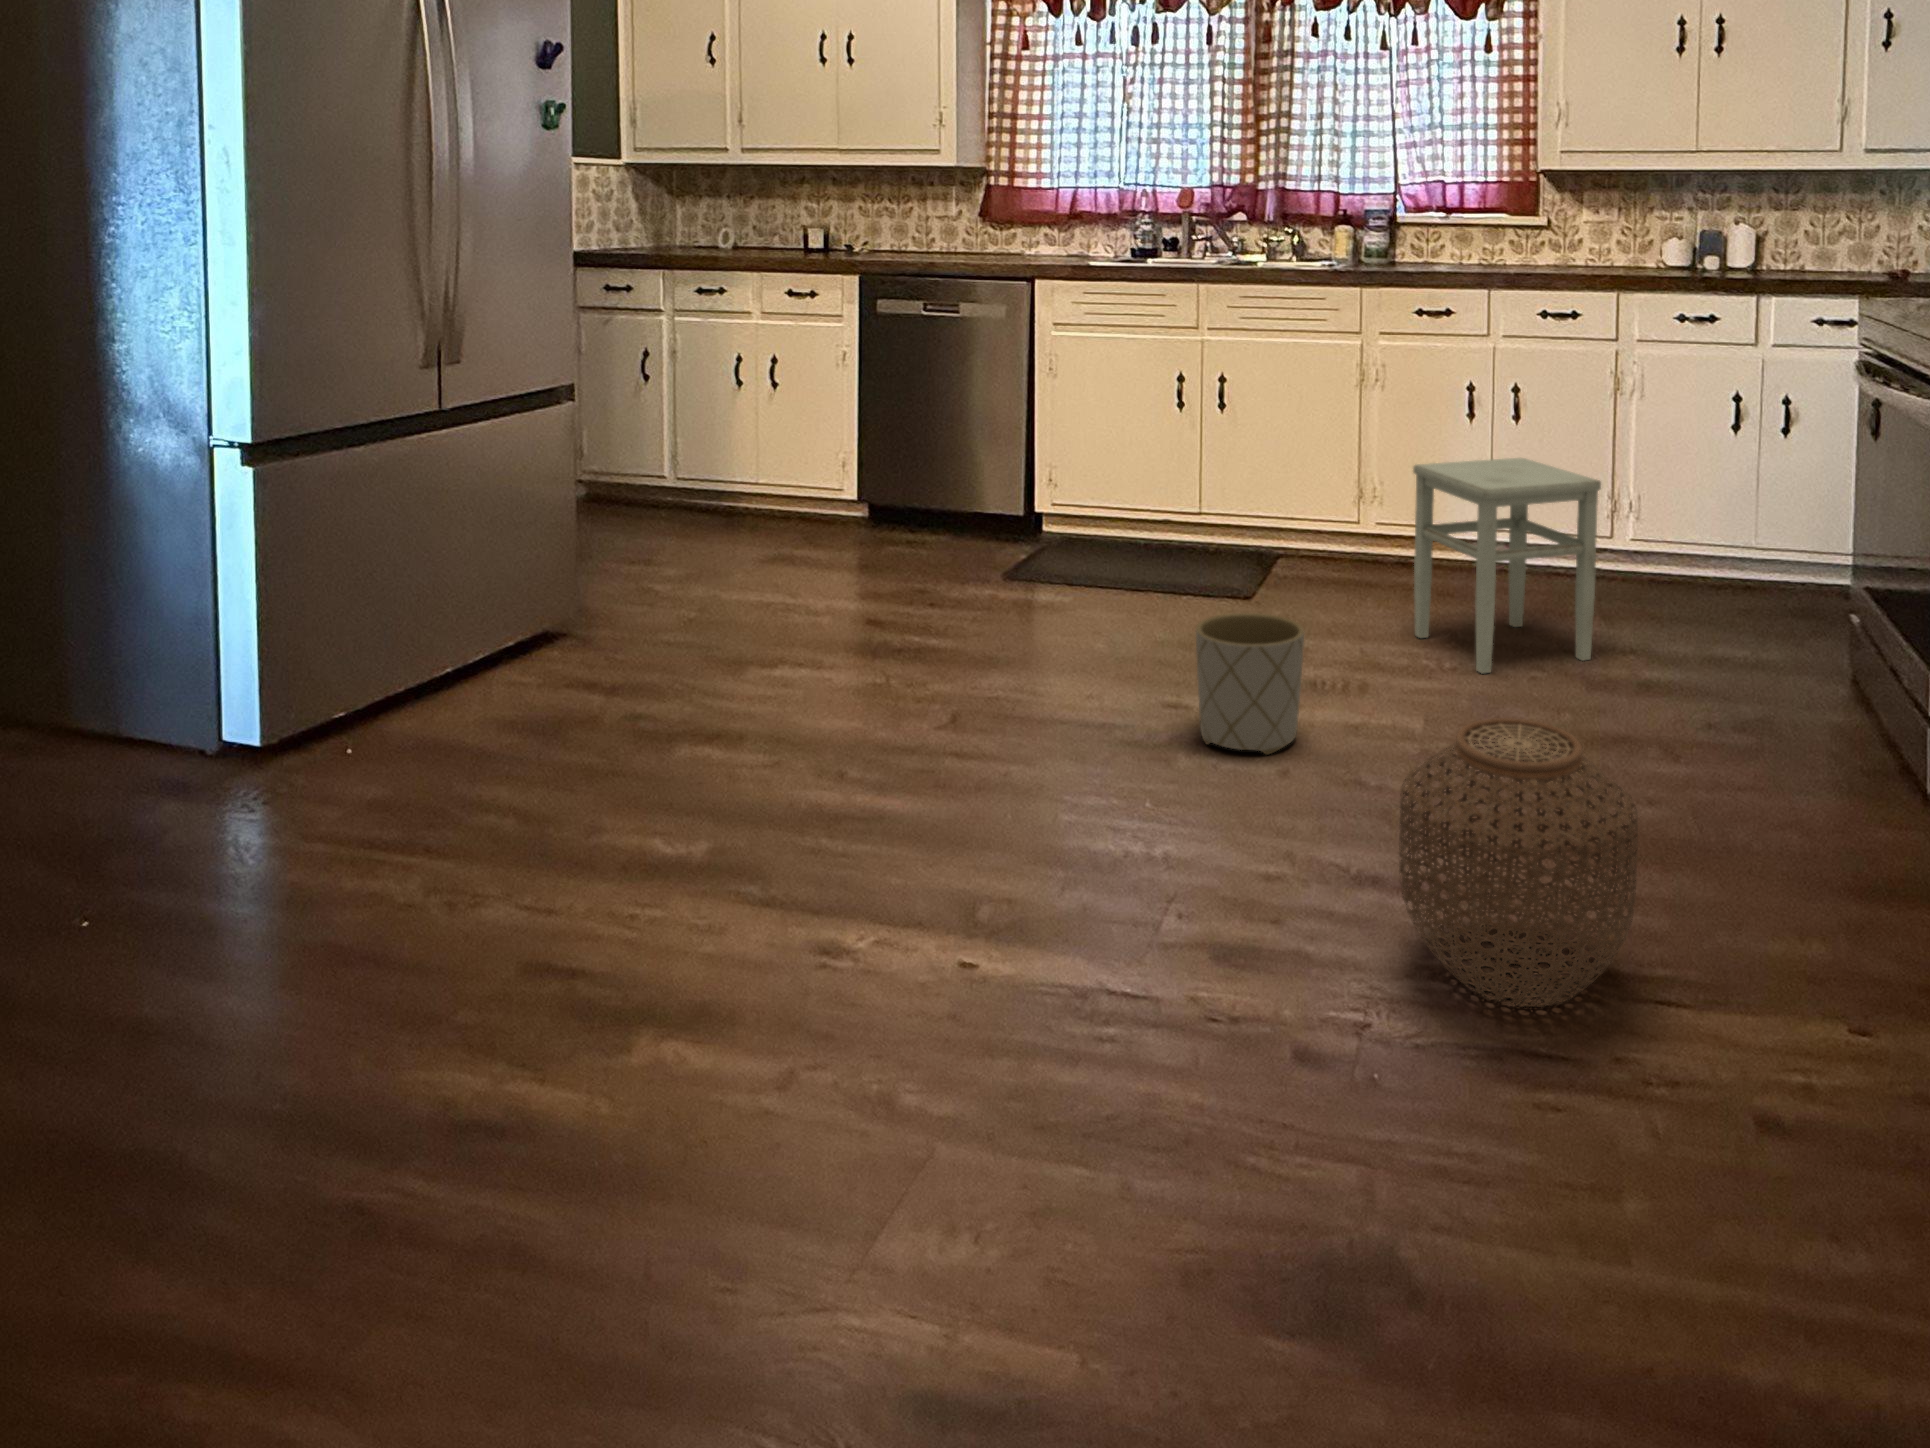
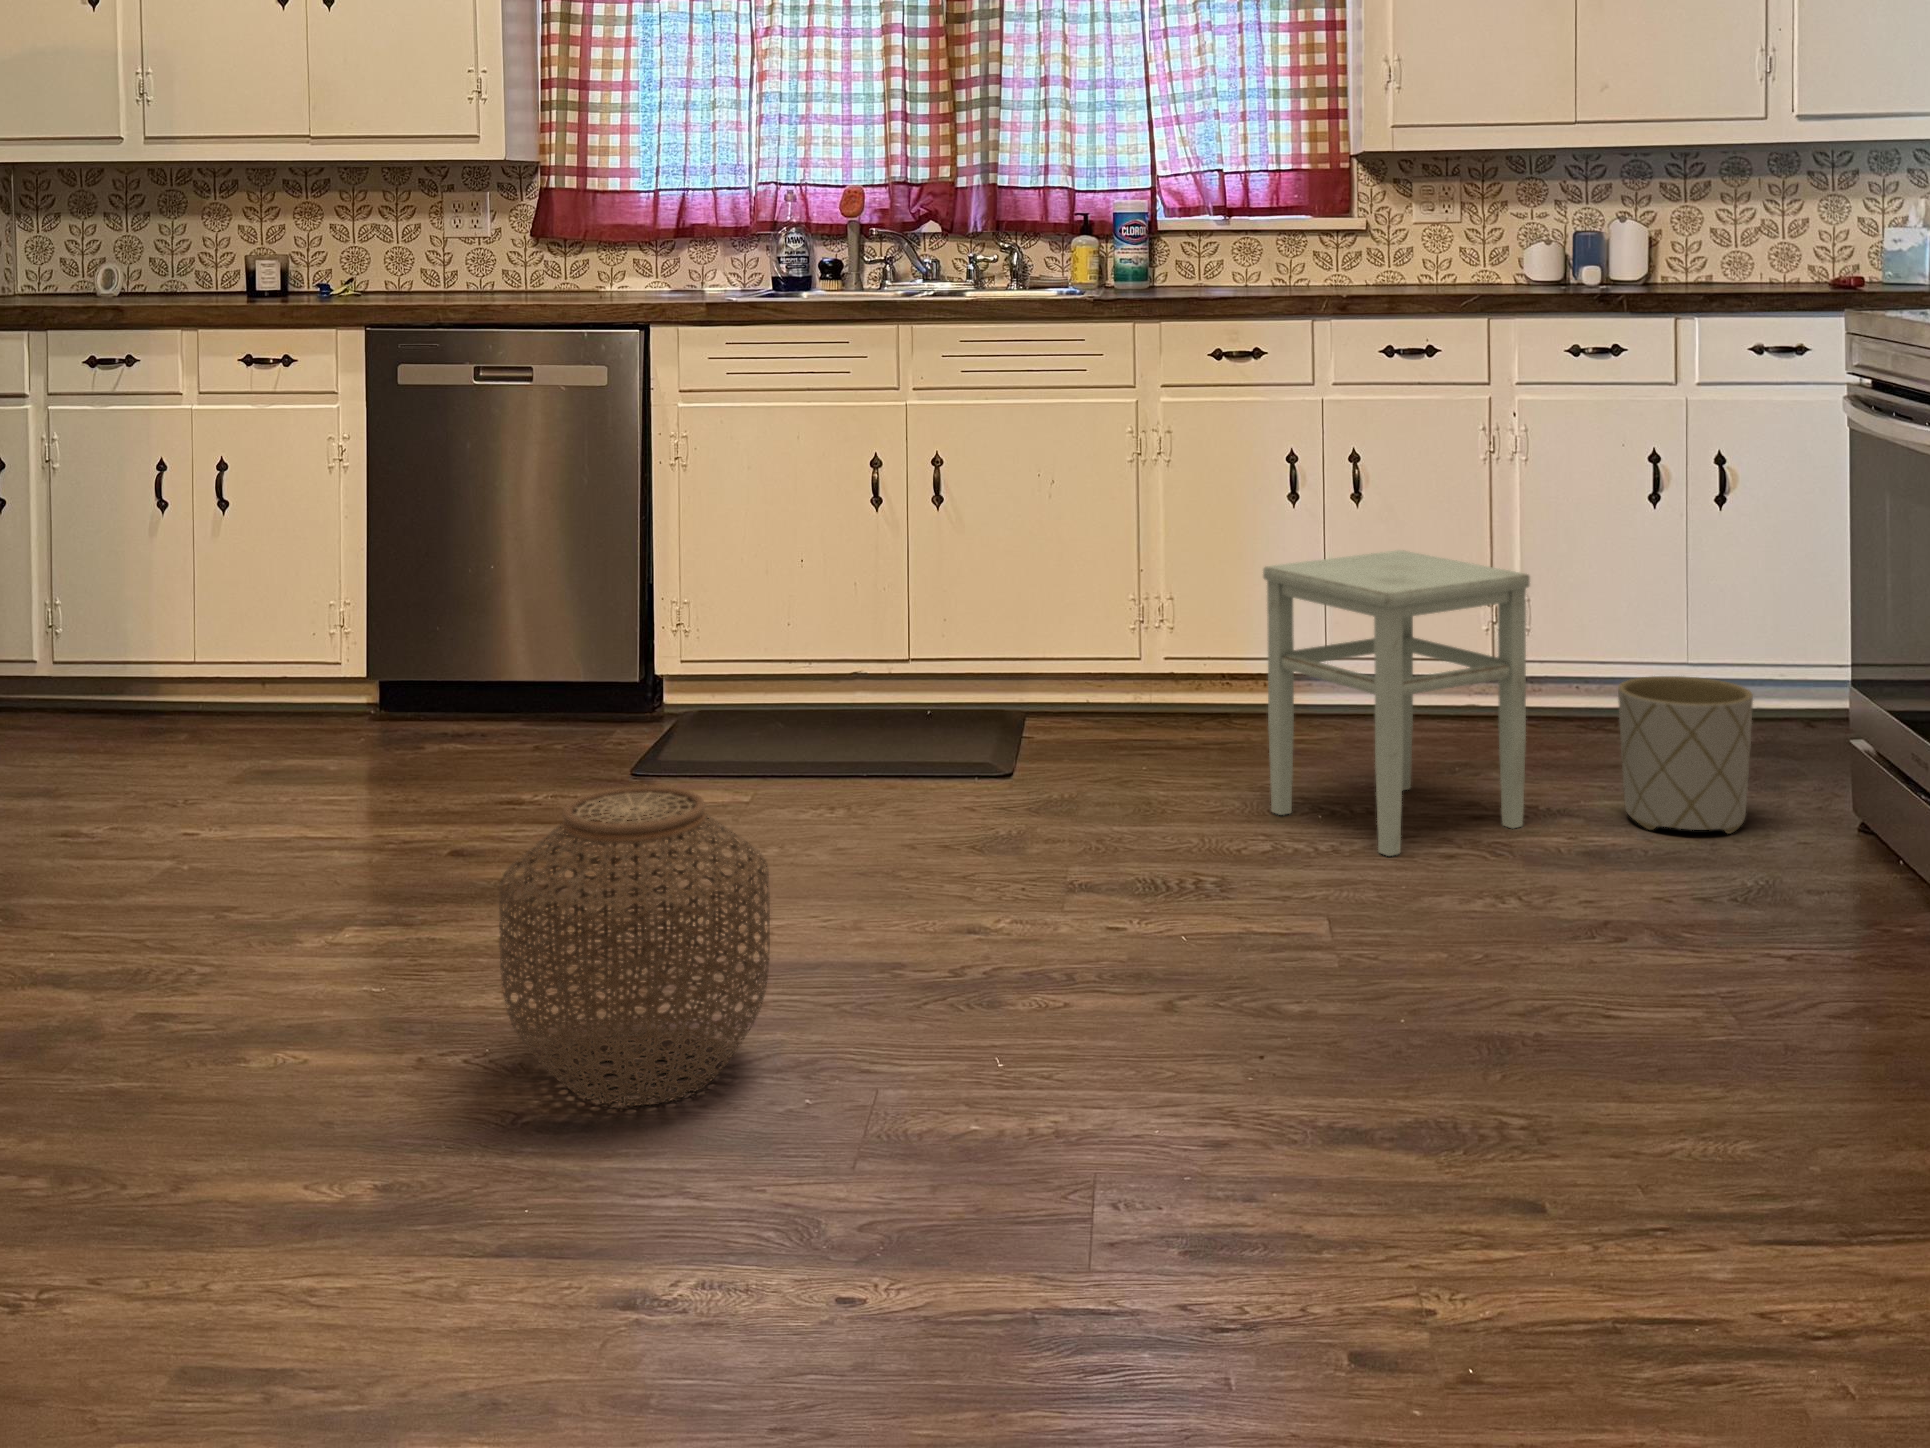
planter: present [1196,613,1304,755] -> present [1618,676,1753,834]
woven basket: present [1399,718,1638,1007] -> present [499,786,770,1106]

